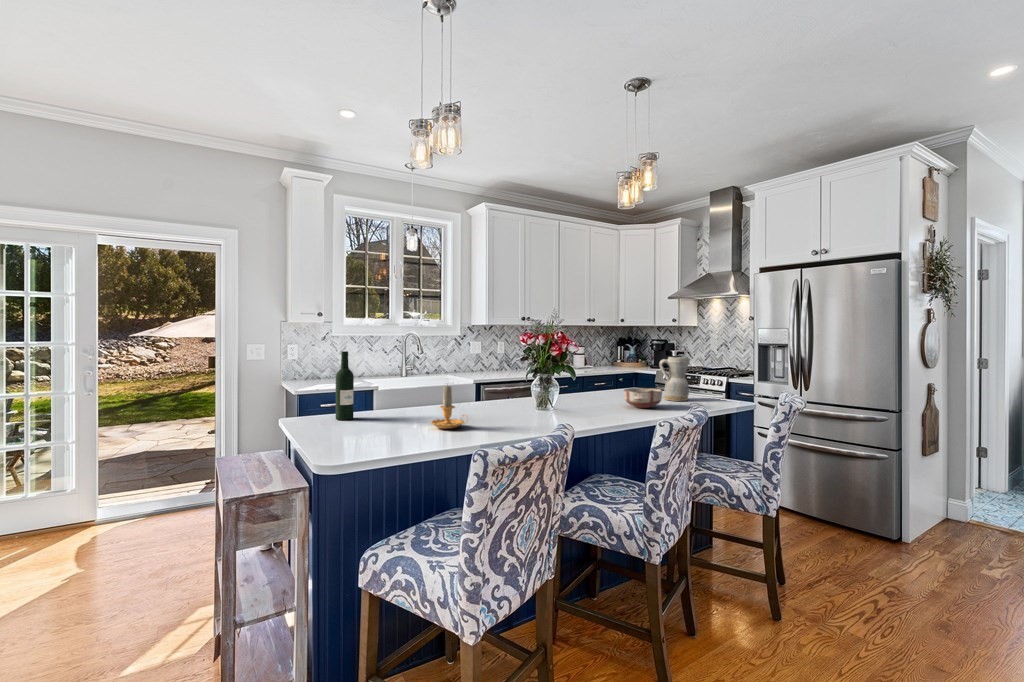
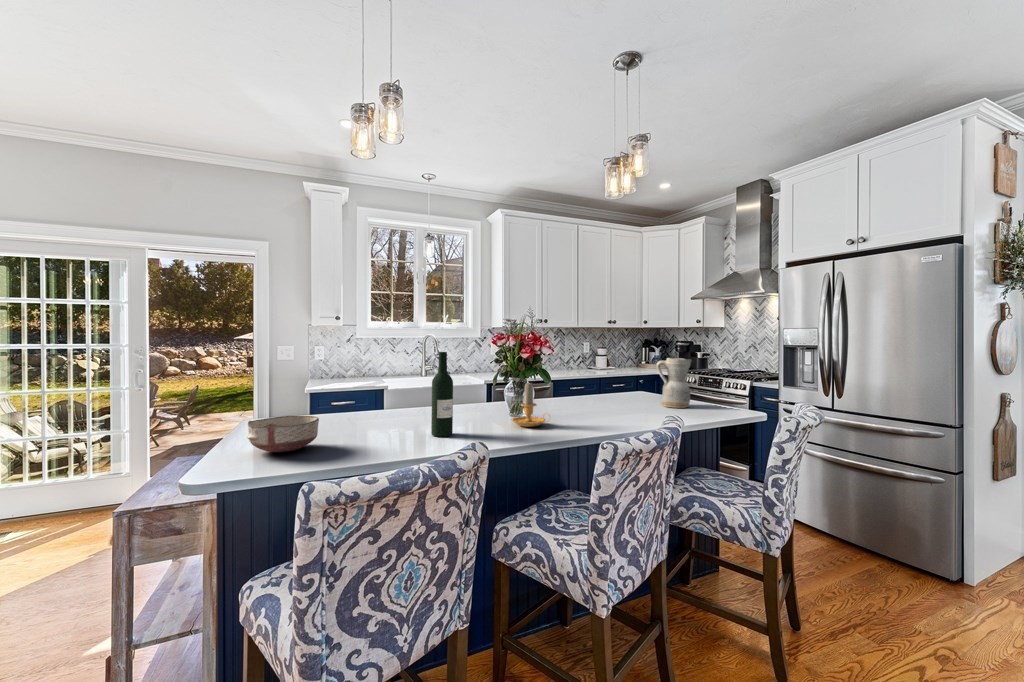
wine bottle: present [336,351,354,420] -> present [431,352,453,437]
candle: present [431,386,468,429] -> present [512,383,550,427]
ceramic bowl: present [624,388,662,408] -> present [247,416,319,452]

